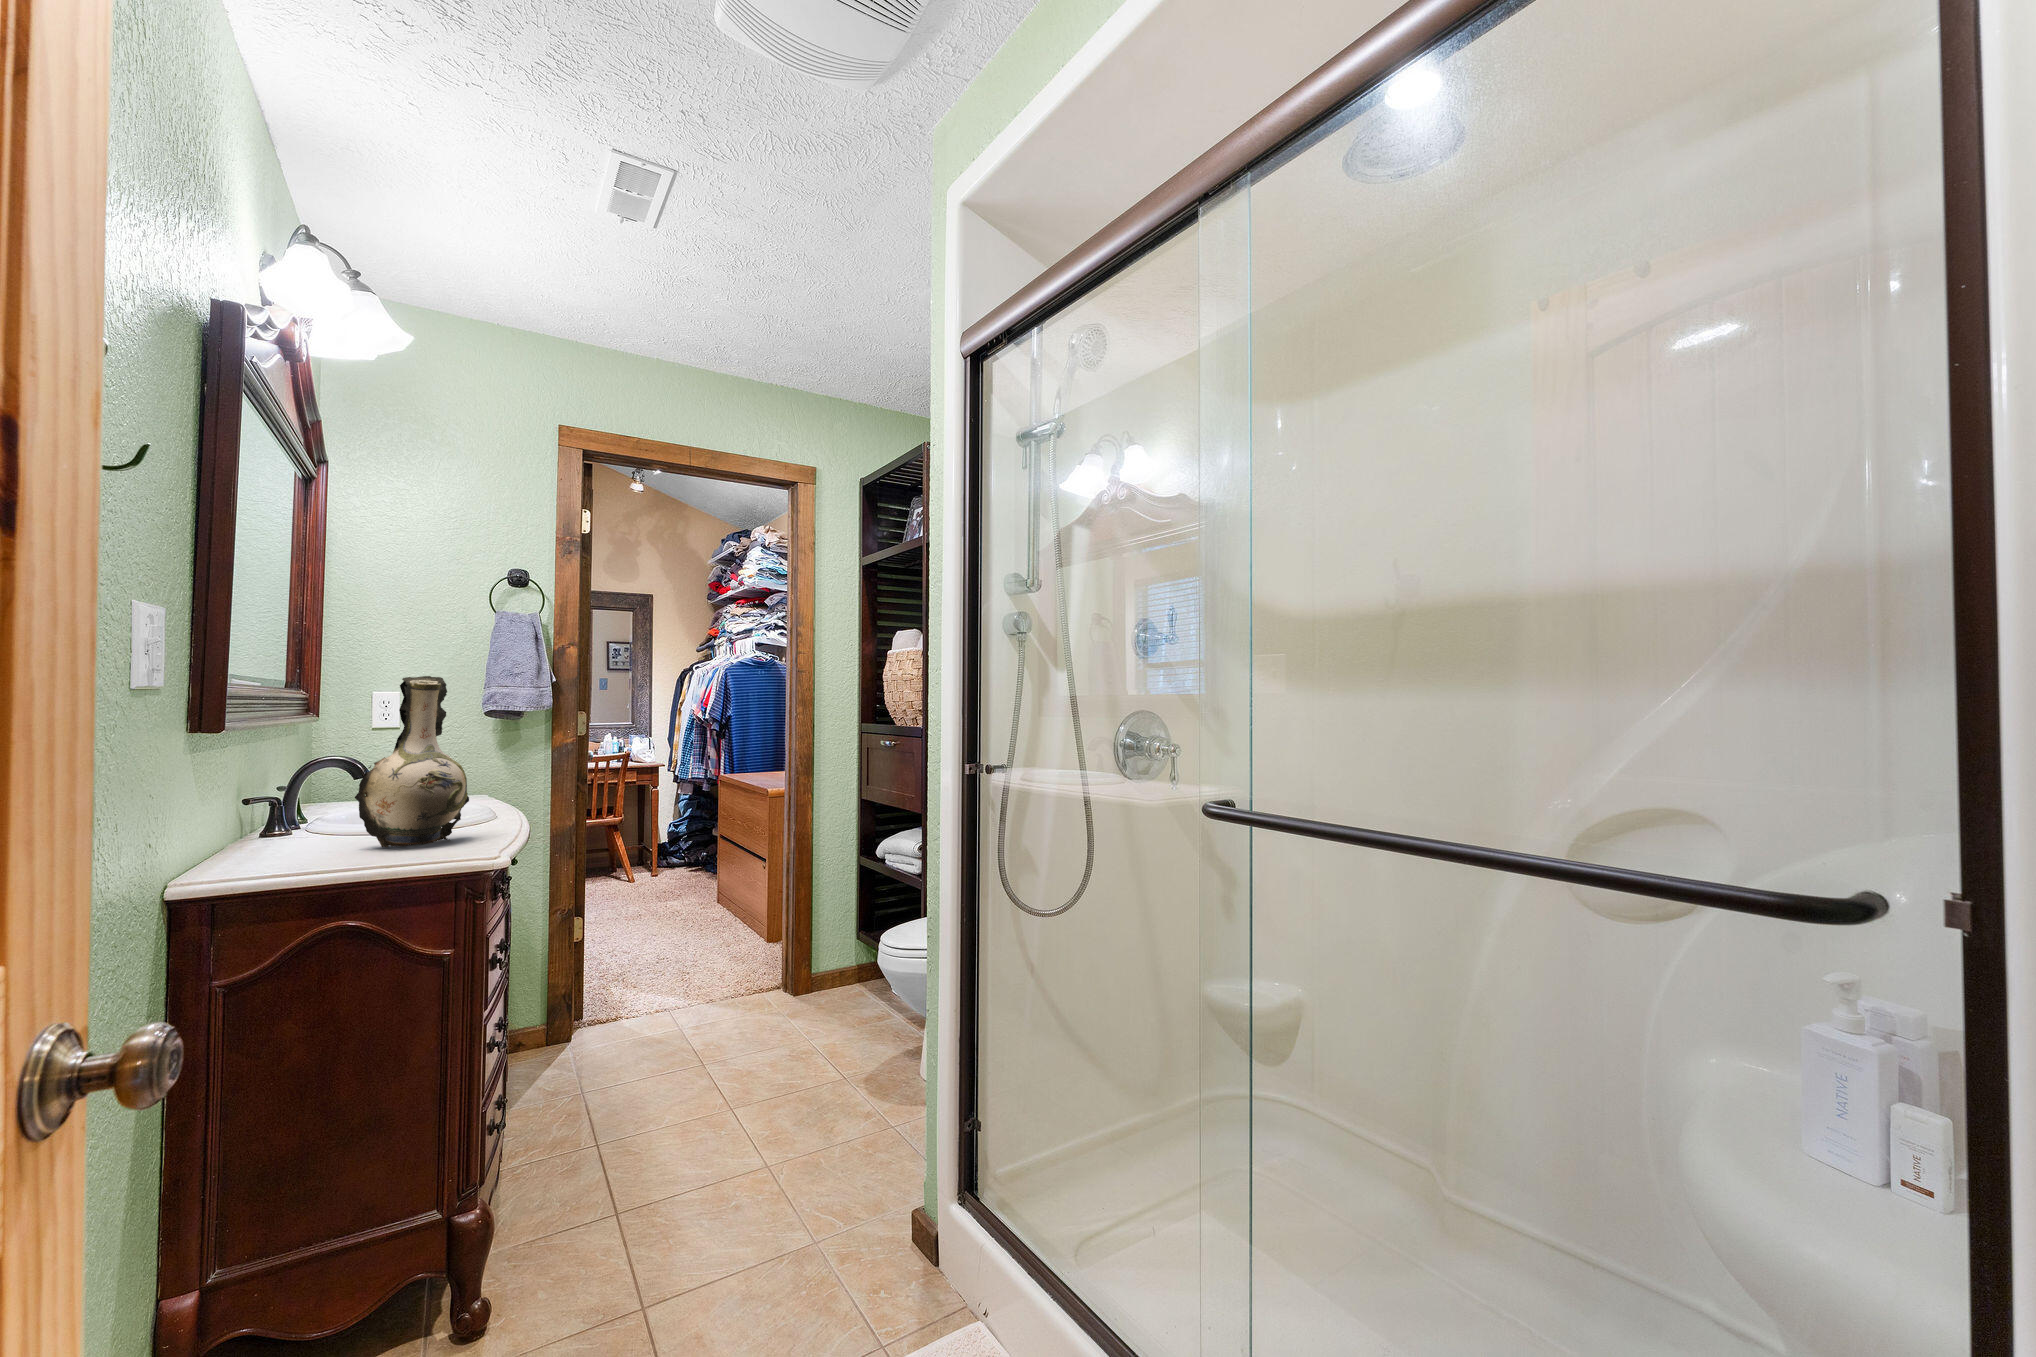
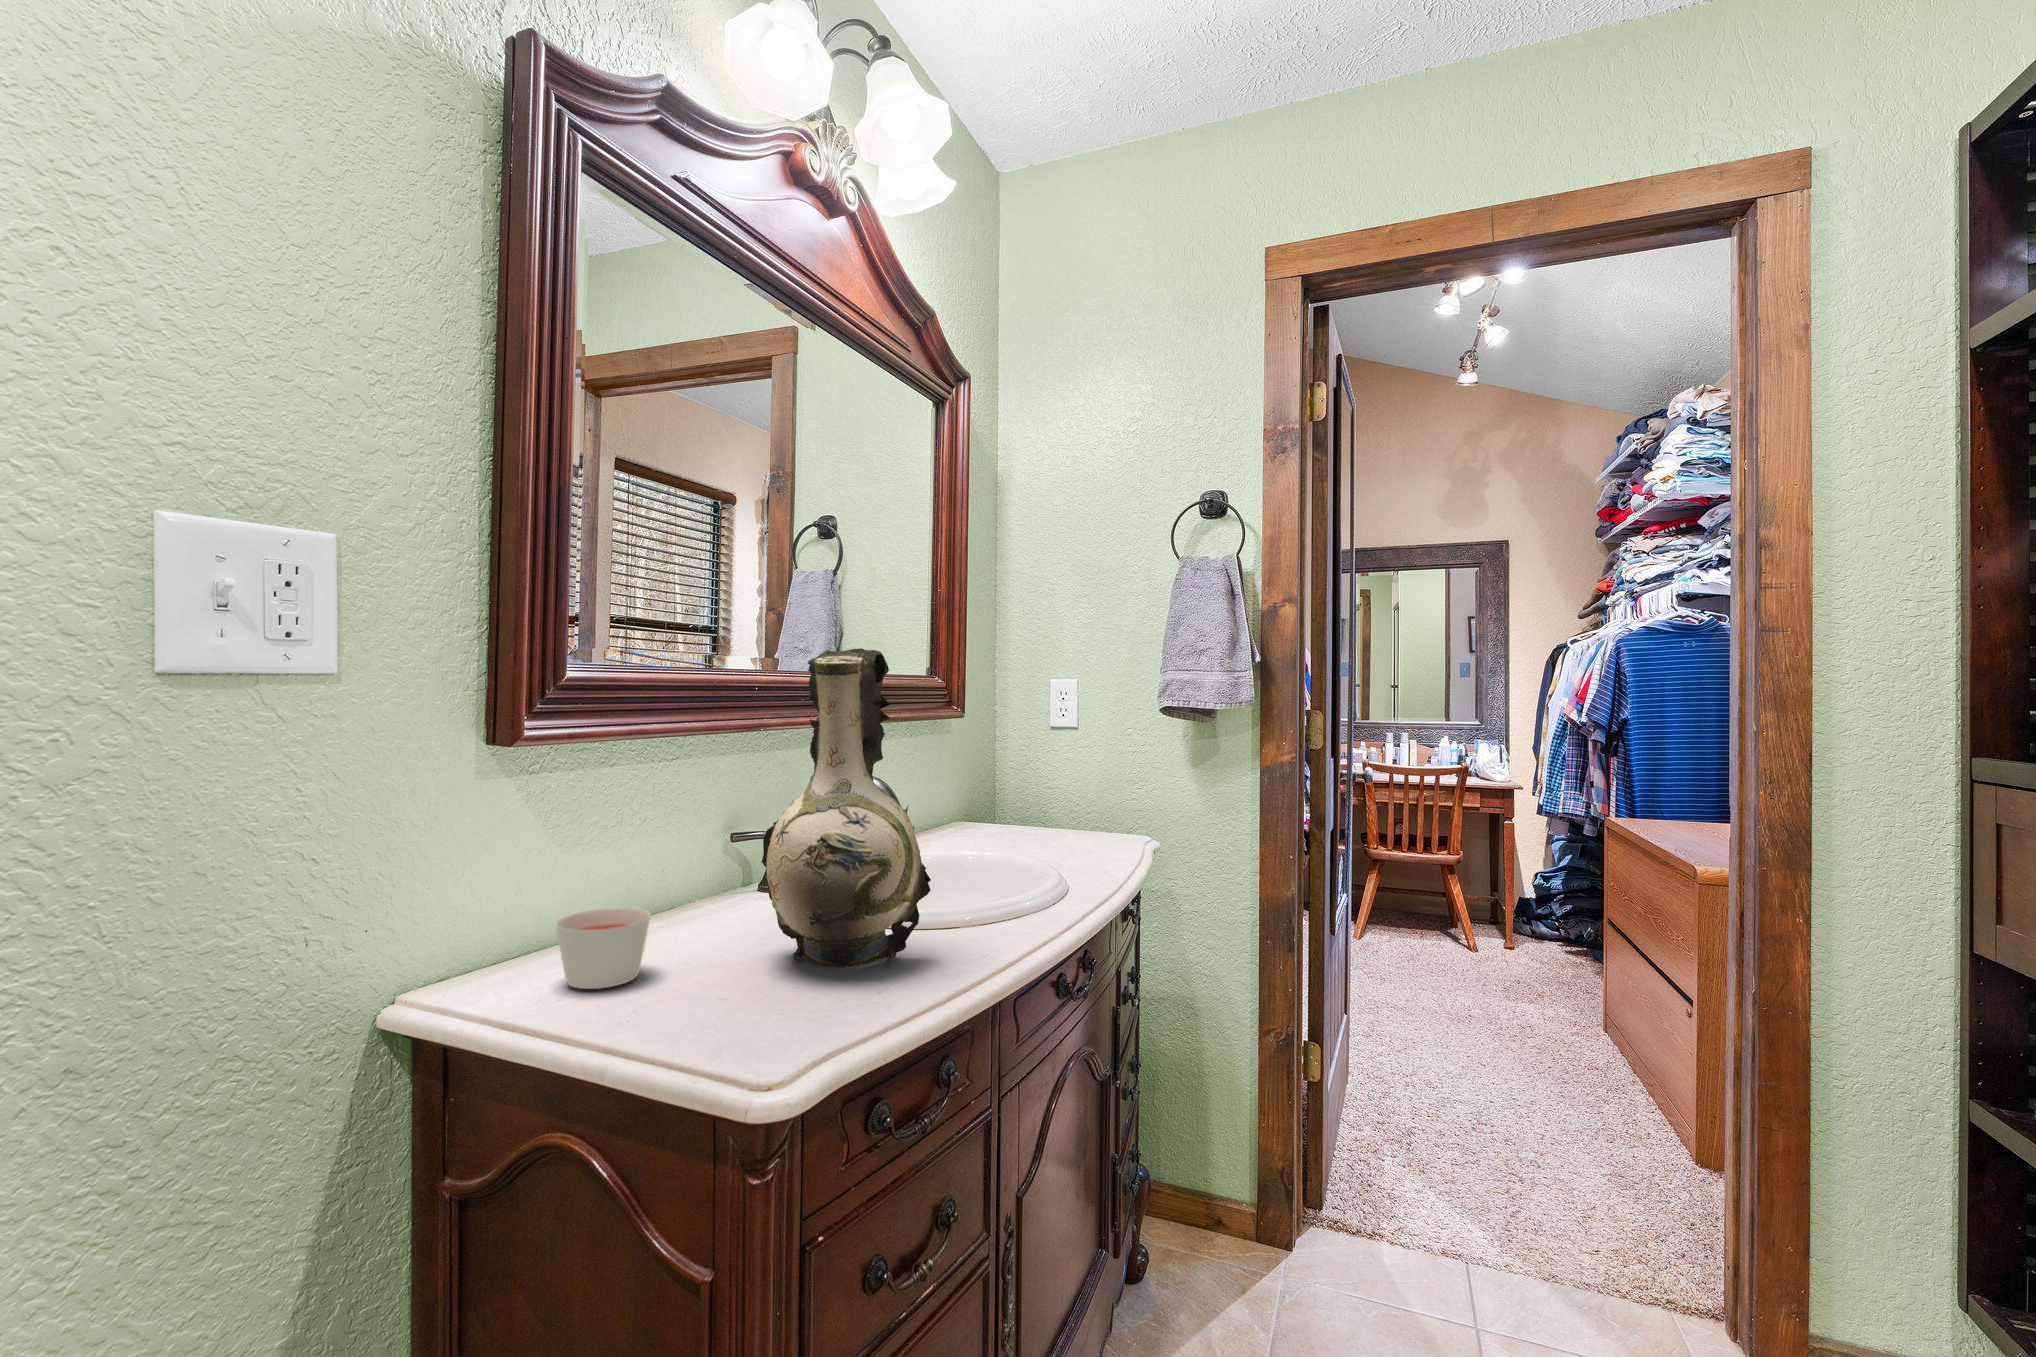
candle: none [245,828,313,870] -> present [556,907,651,989]

